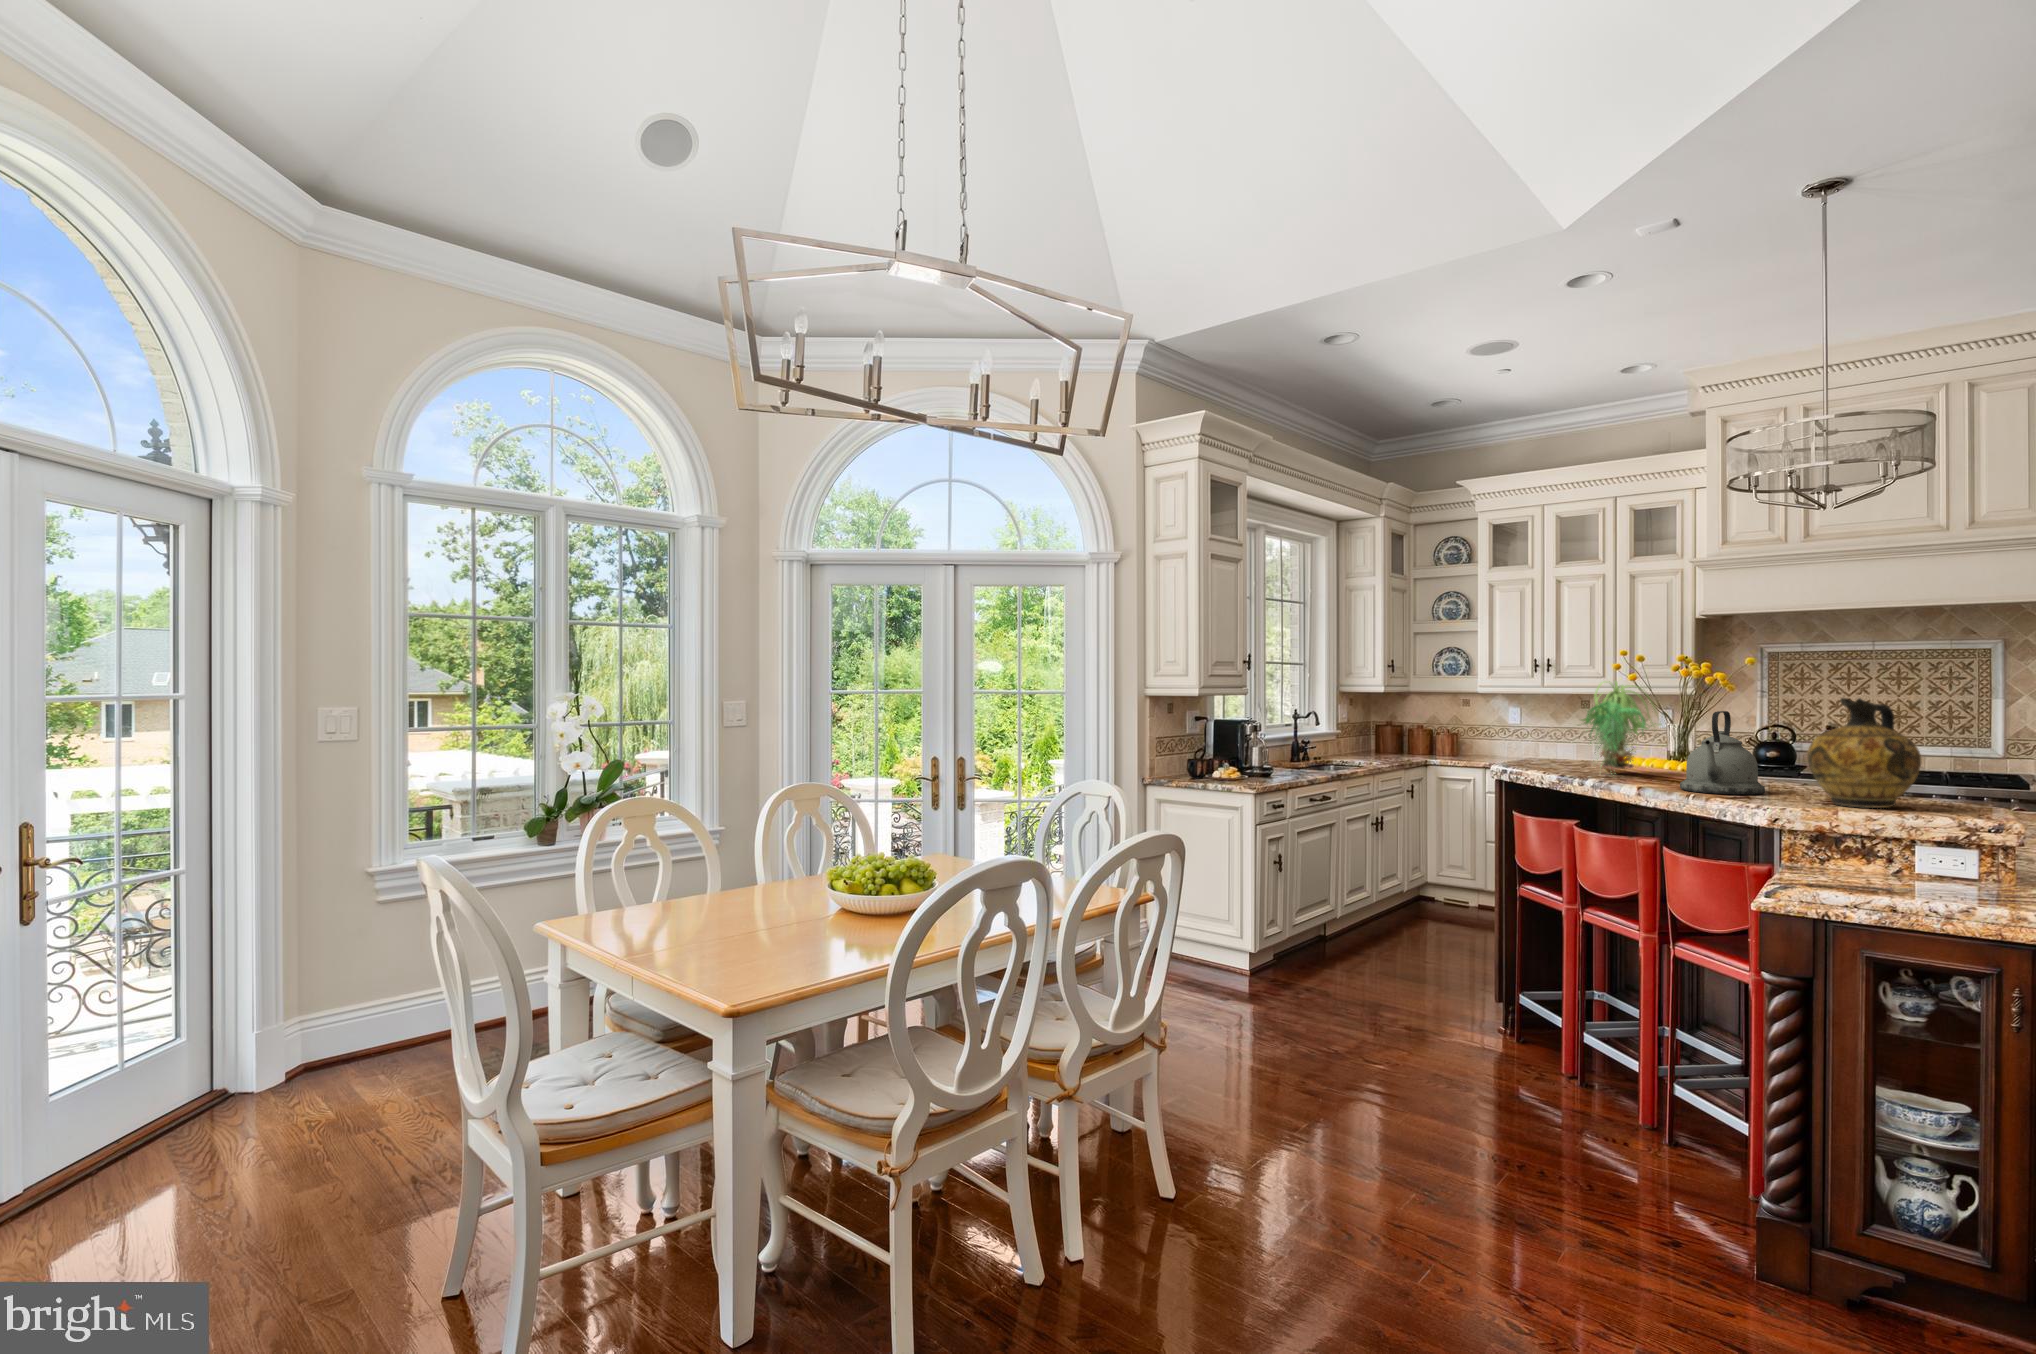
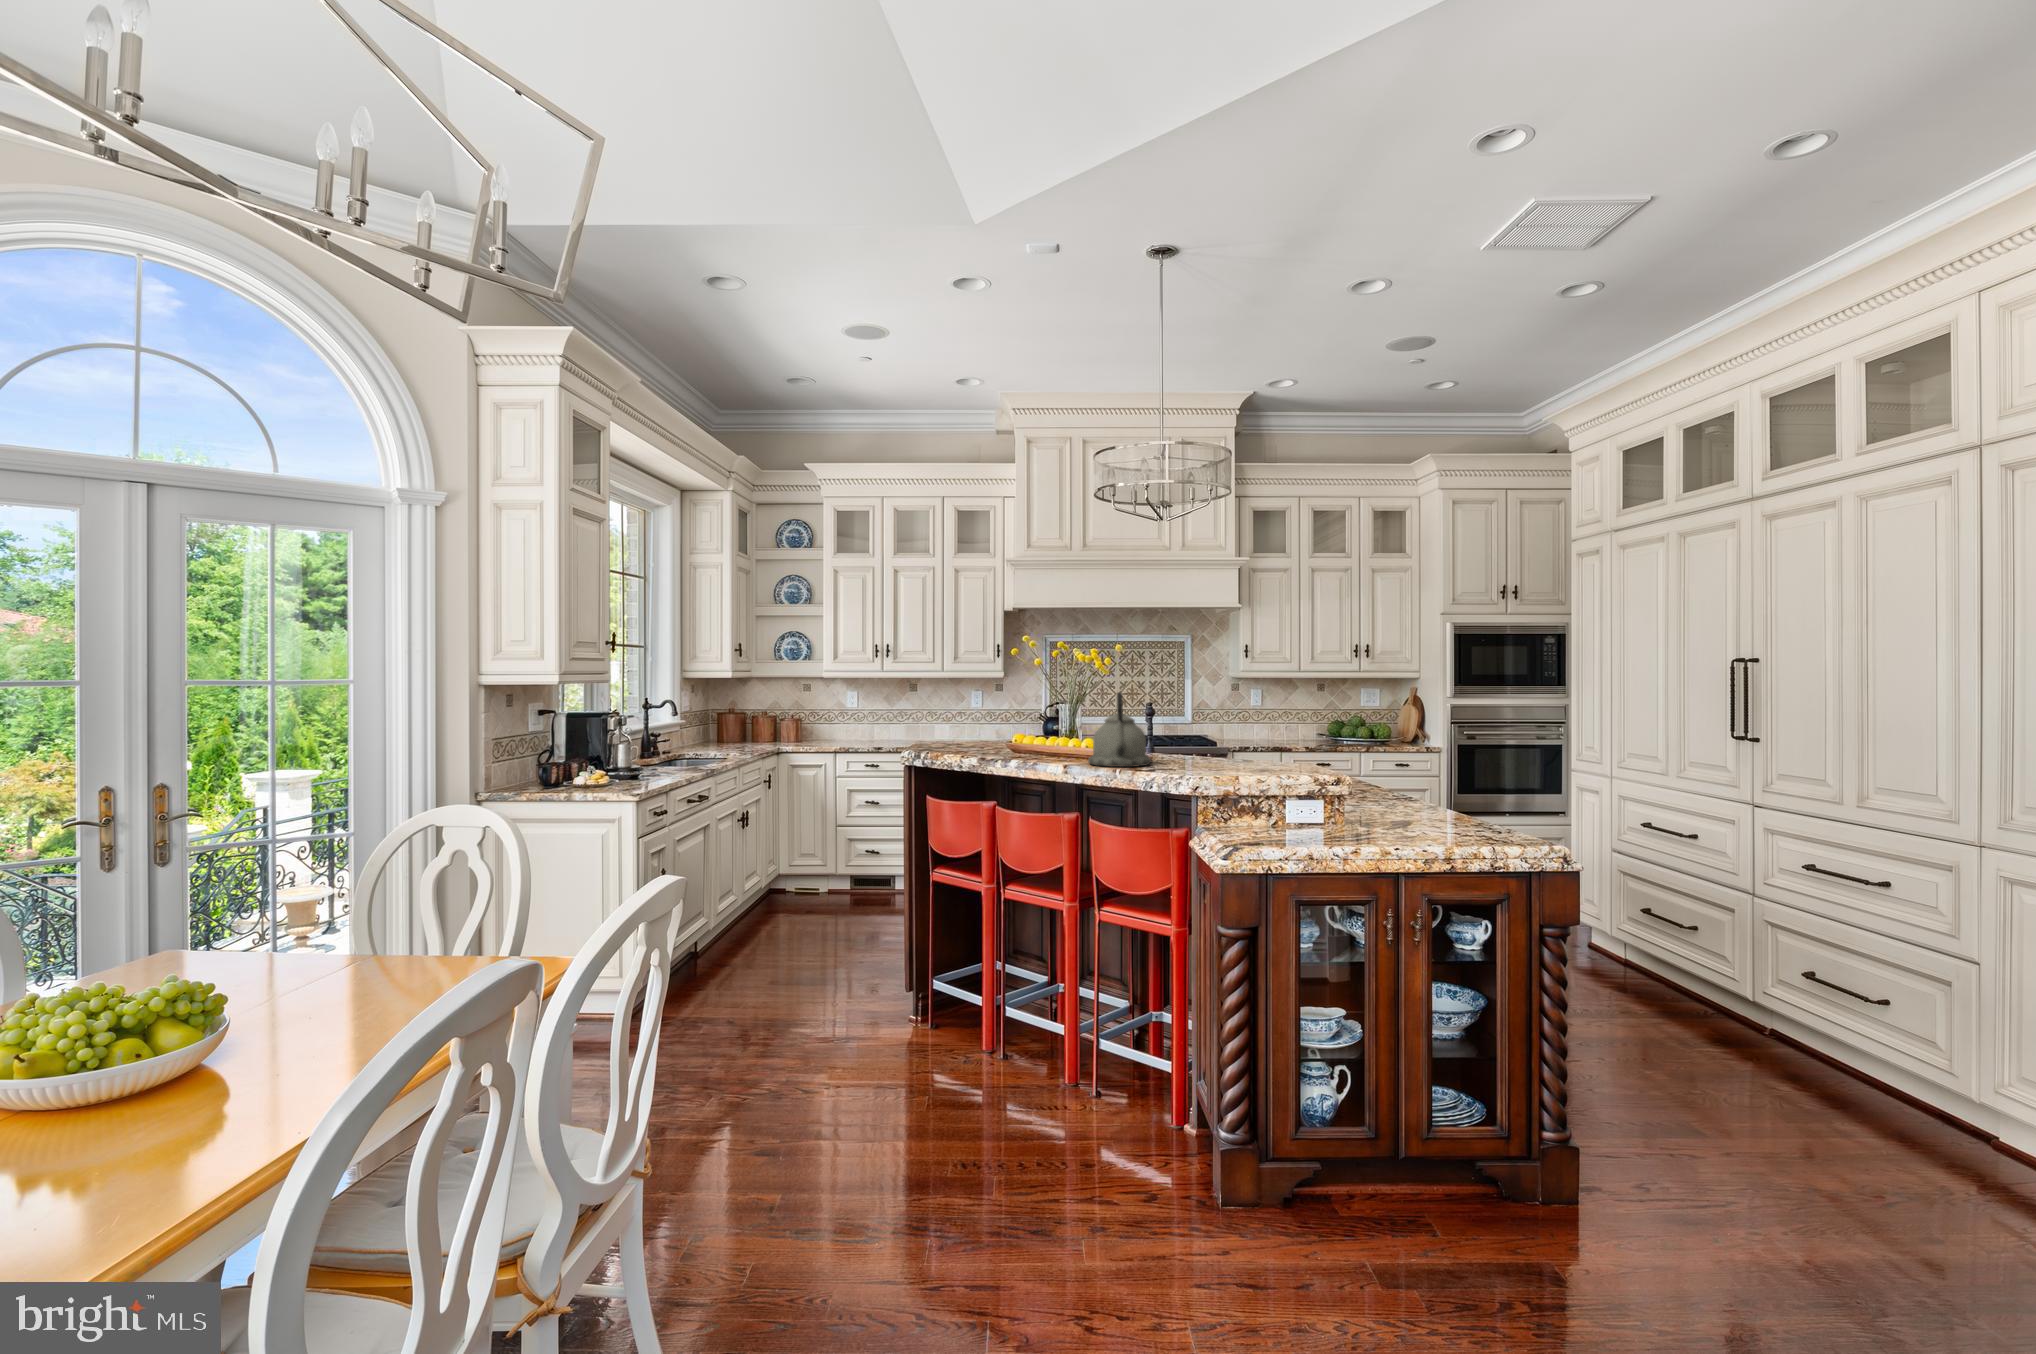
plant: present [1582,681,1661,774] -> none [978,665,1049,757]
ceramic jug: present [1807,698,1921,808] -> none [1193,679,1268,771]

